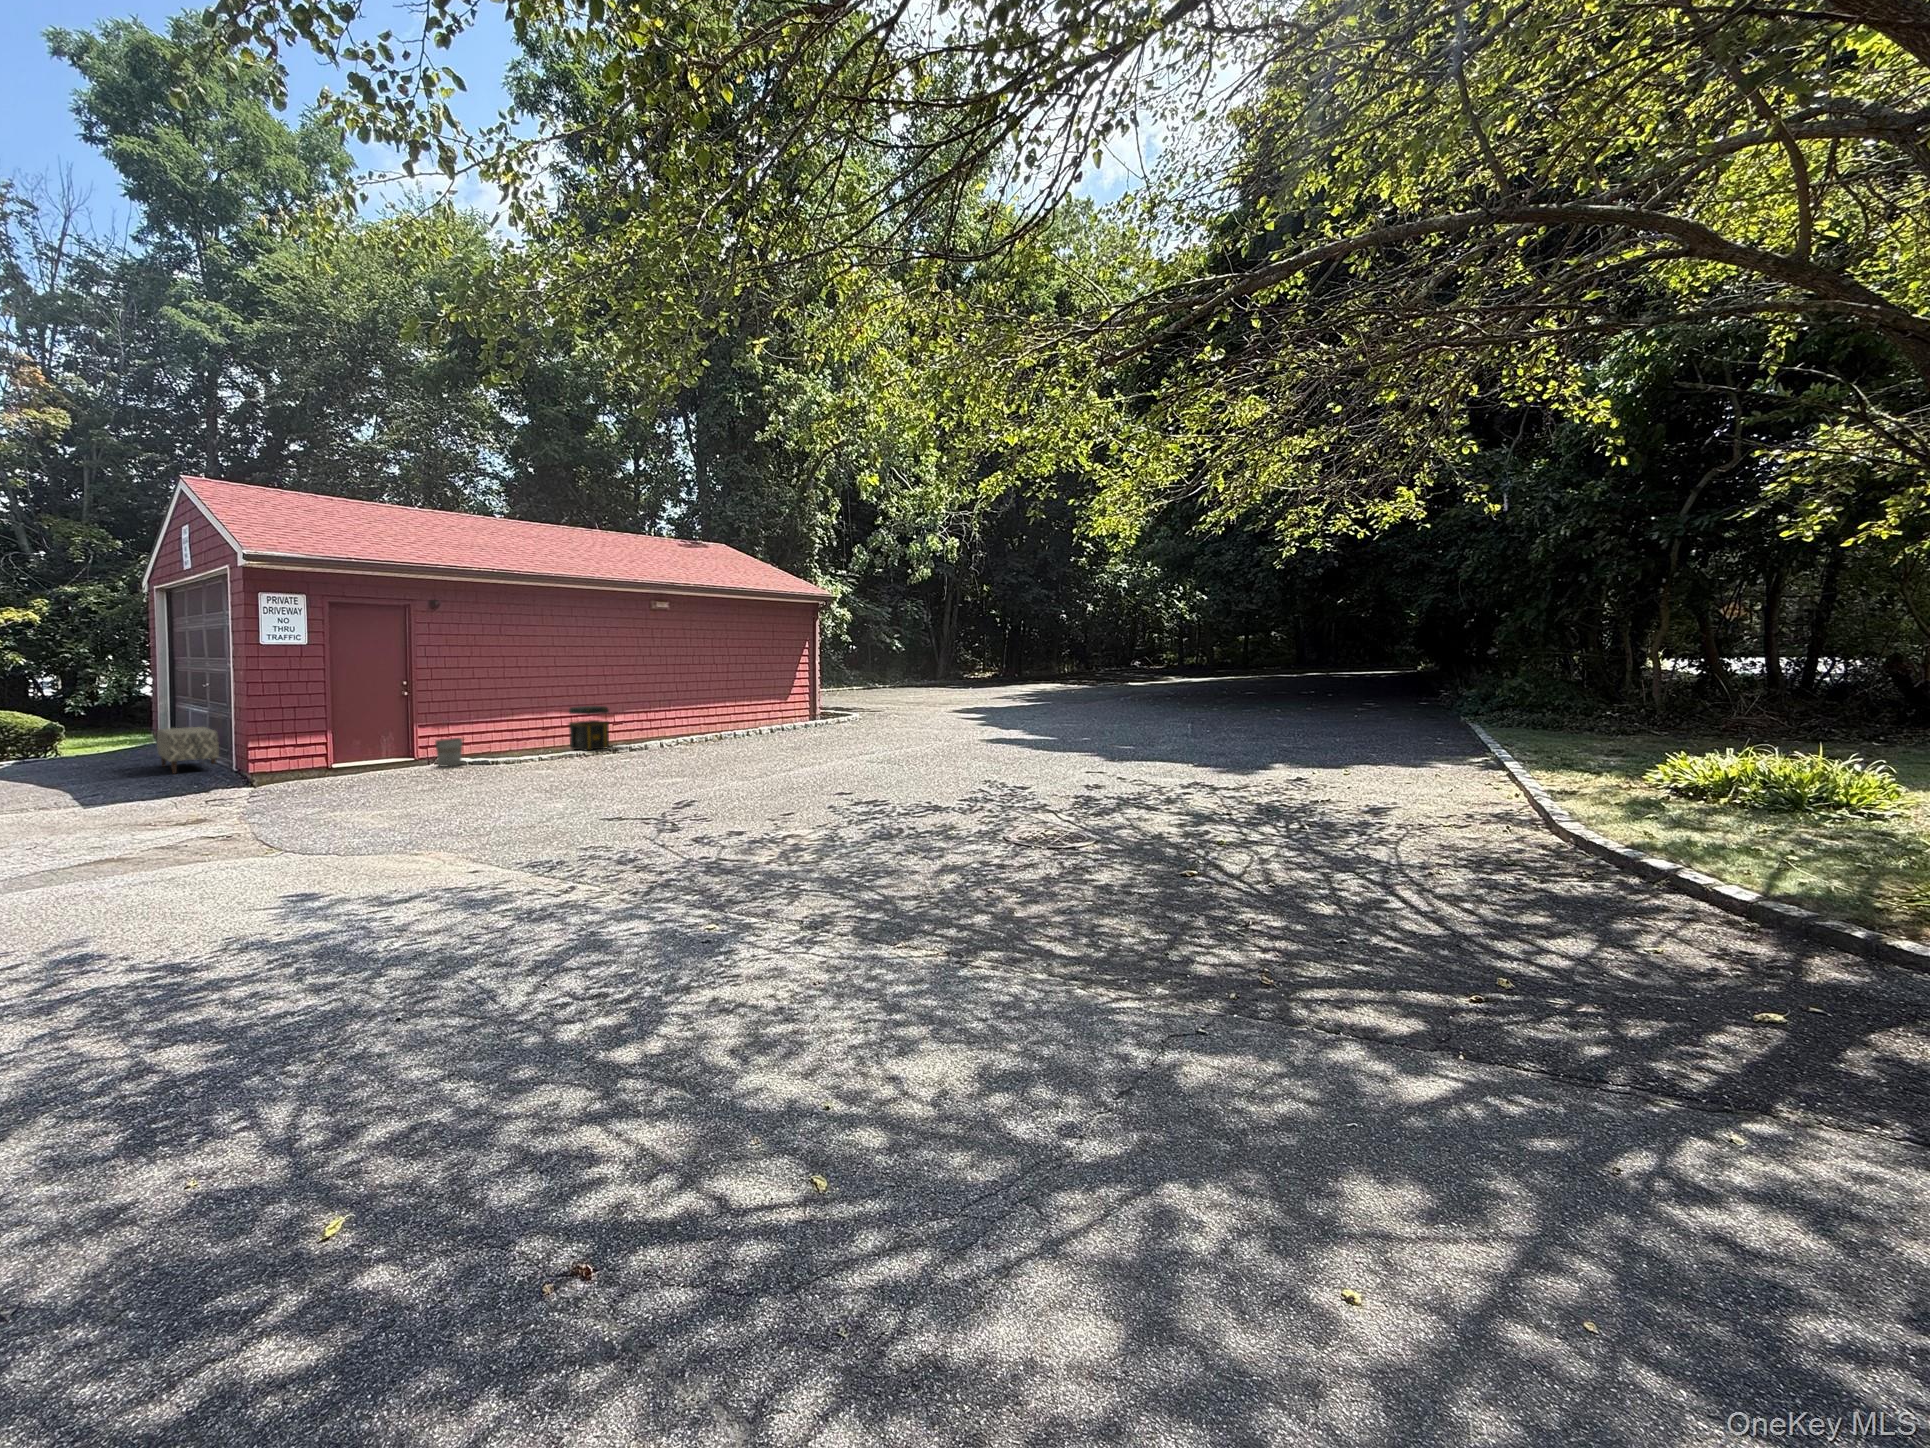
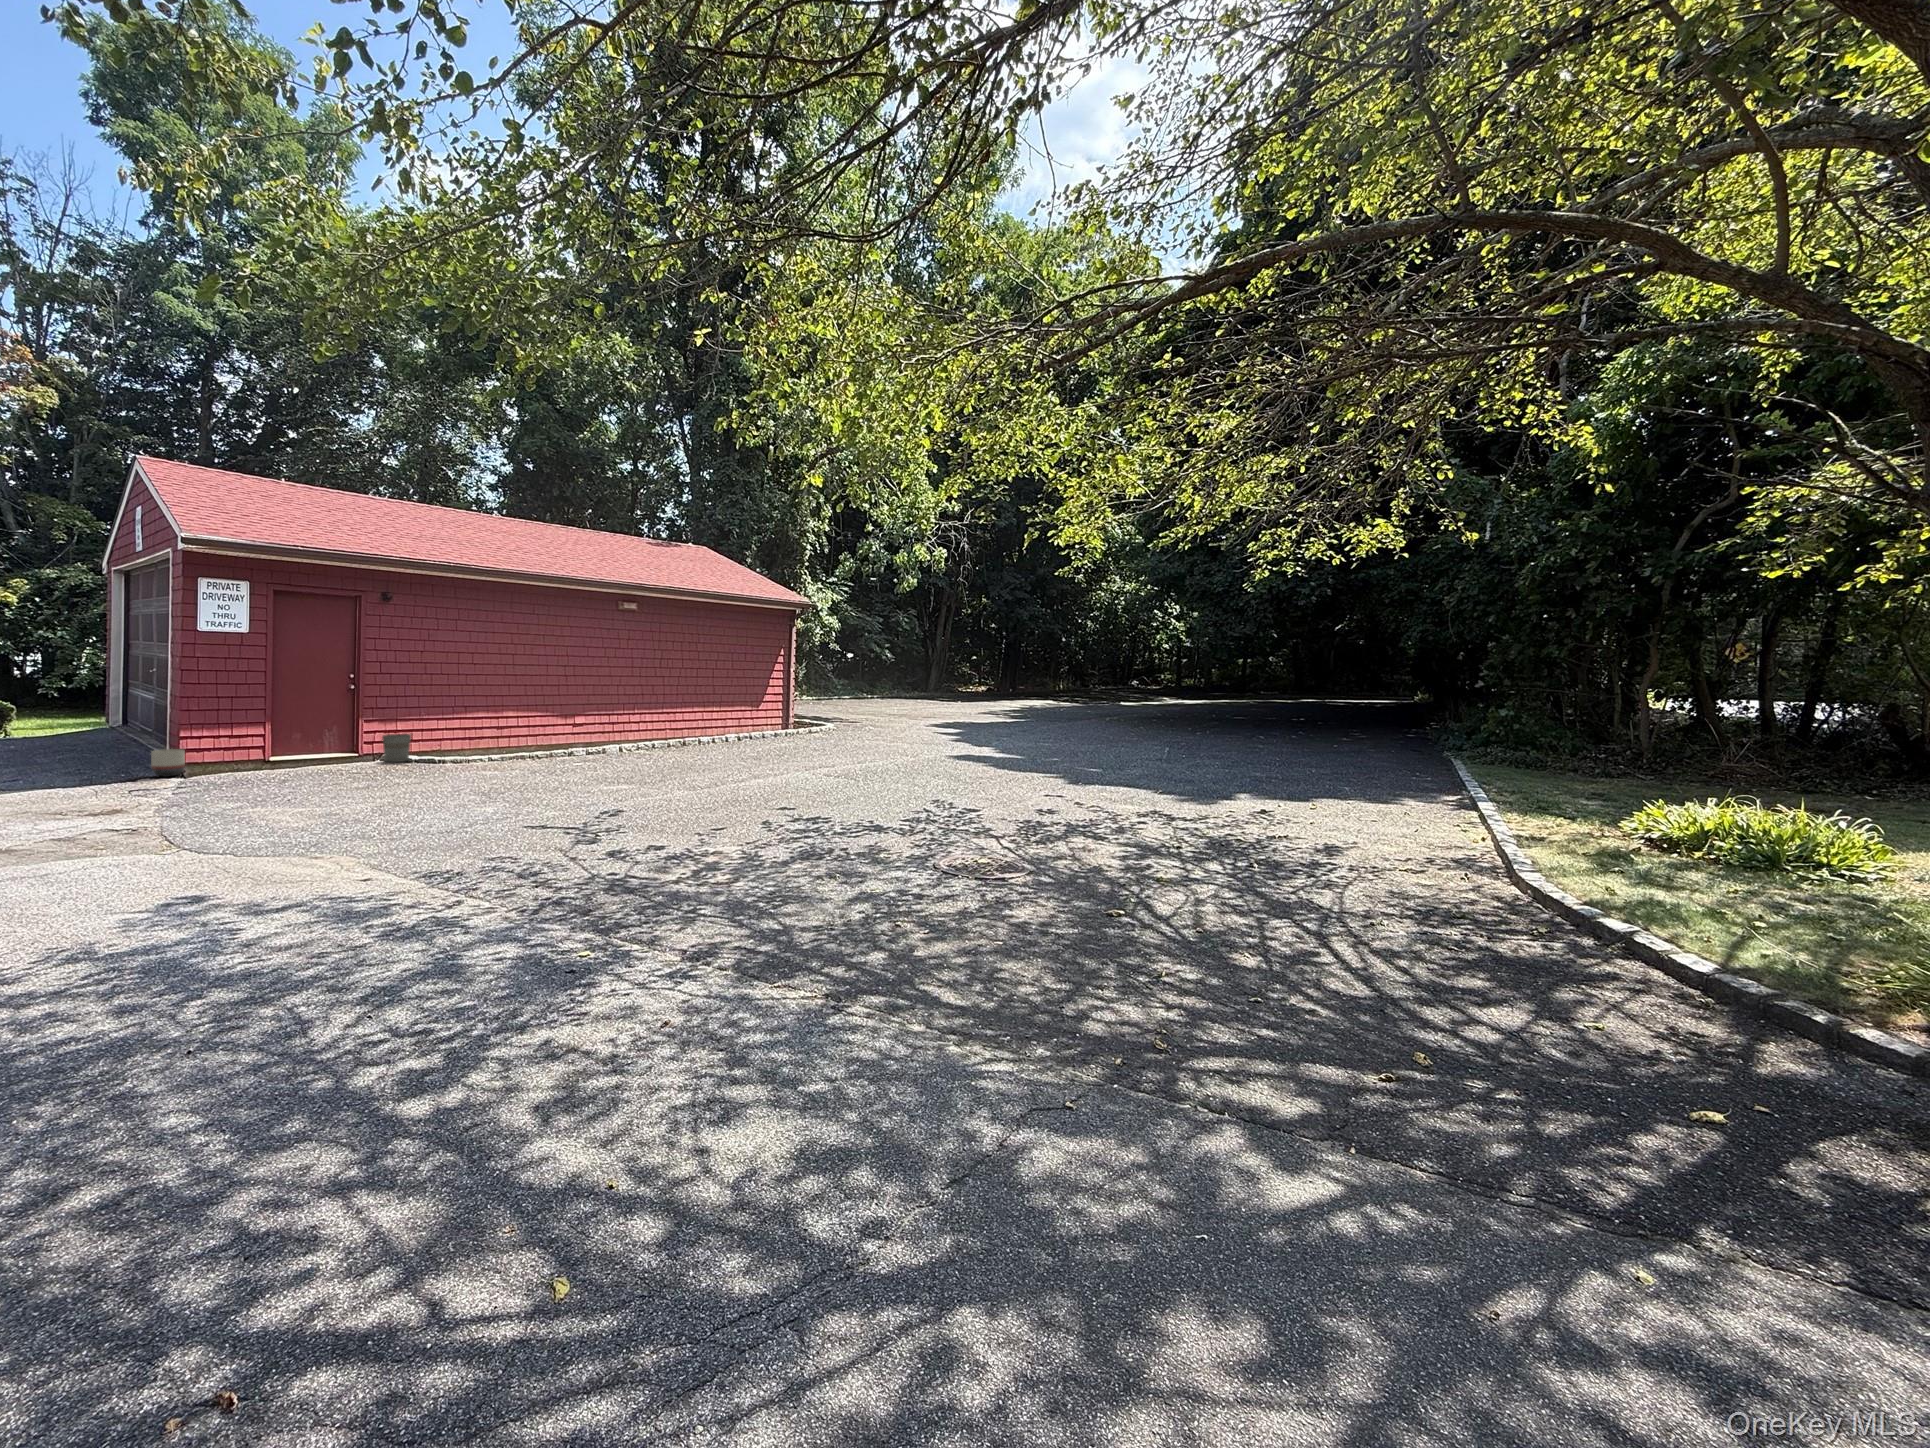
toolbox: present [569,706,609,751] -> none [526,706,568,751]
bench: present [157,726,219,774] -> none [103,712,162,759]
planter: none [221,761,253,788] -> present [151,749,185,777]

